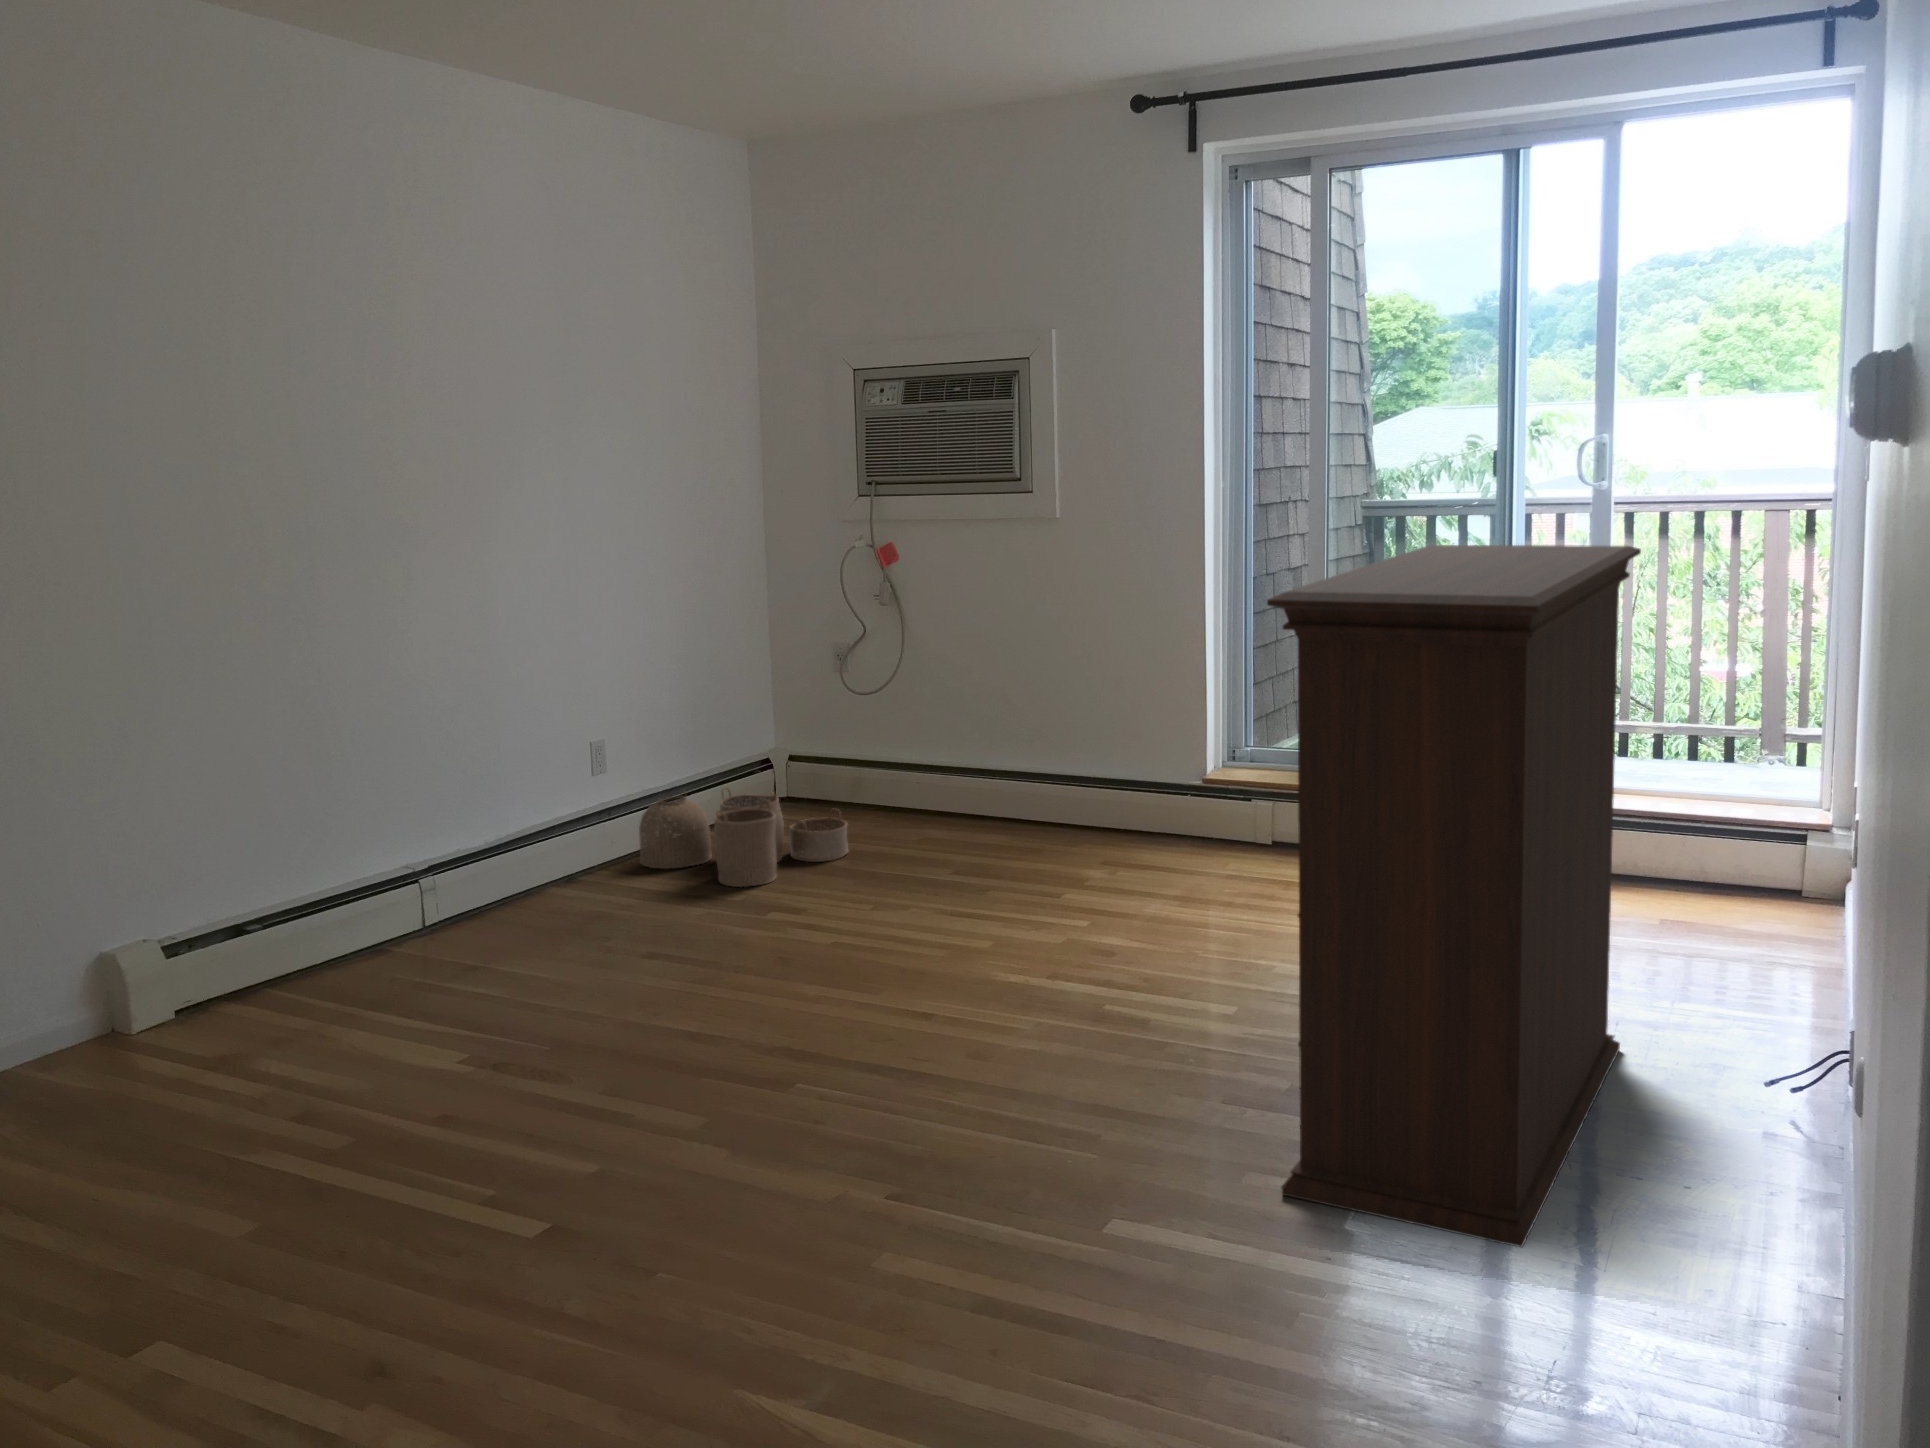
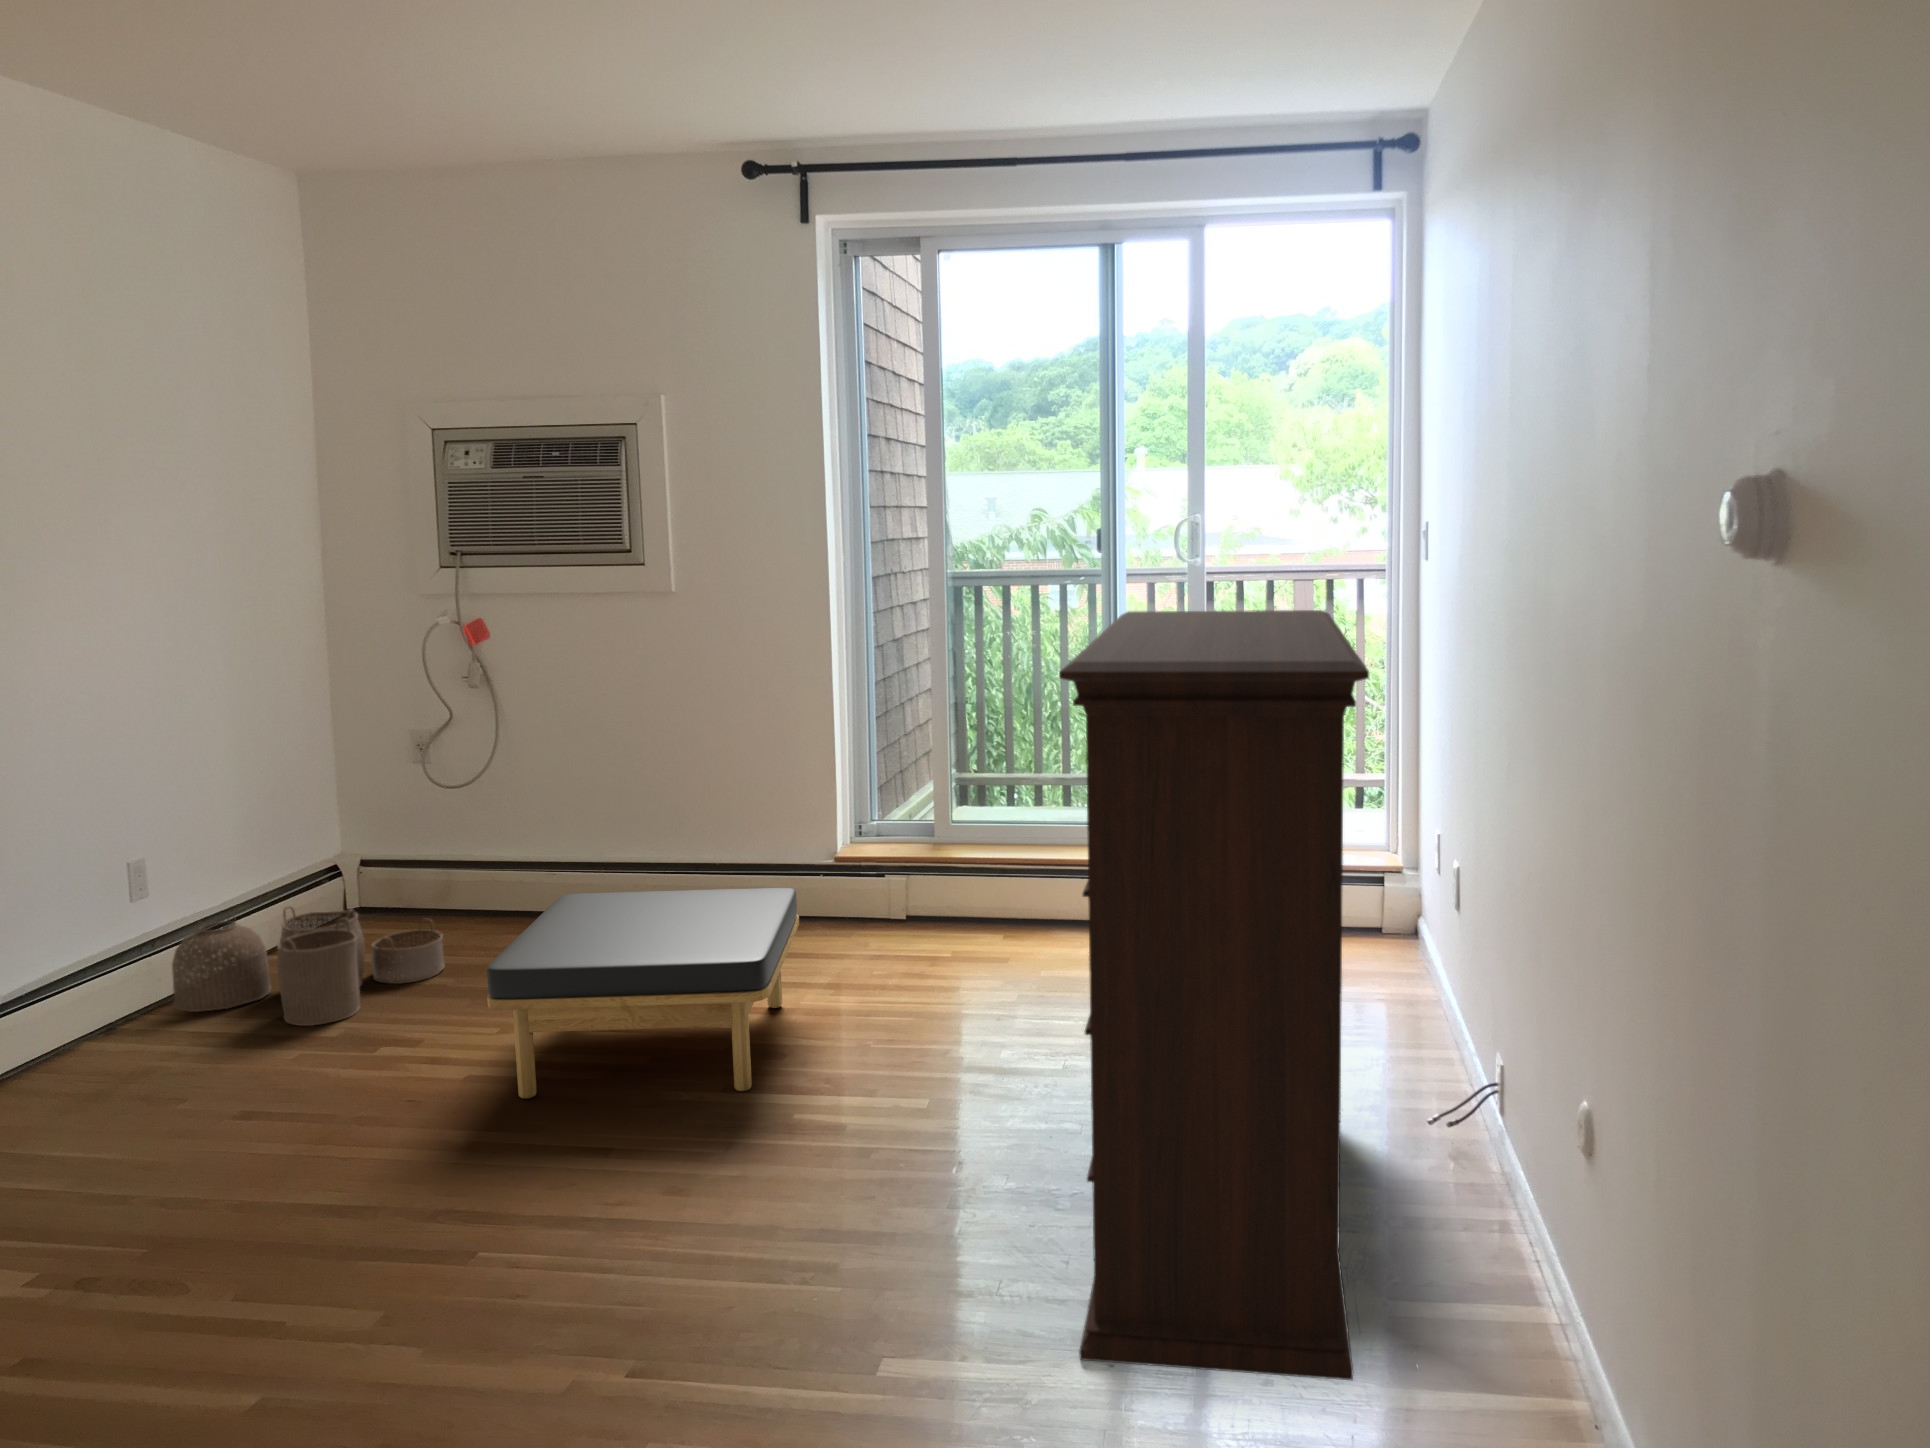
ottoman: none [862,792,1145,972] -> present [487,888,799,1099]

